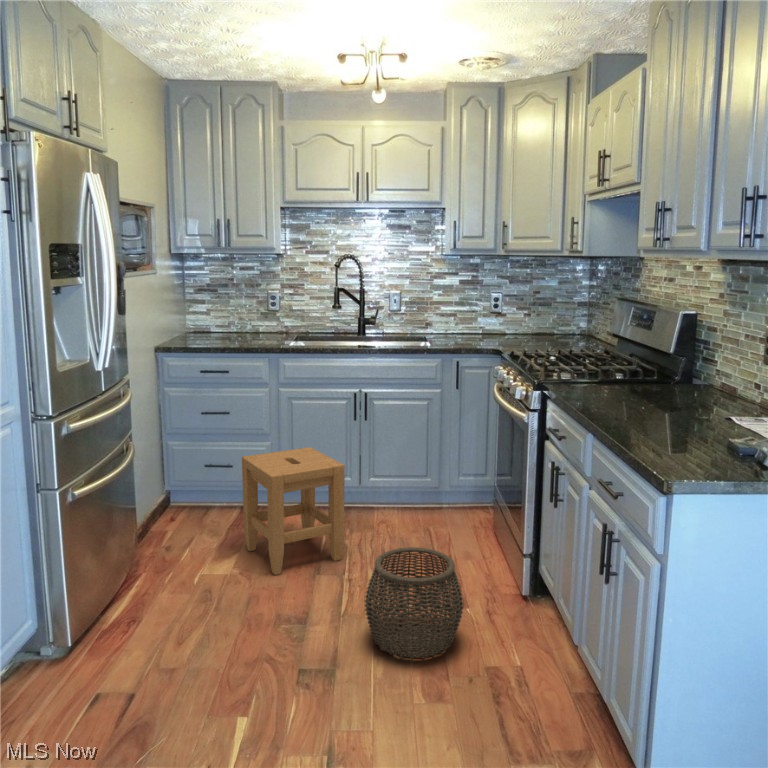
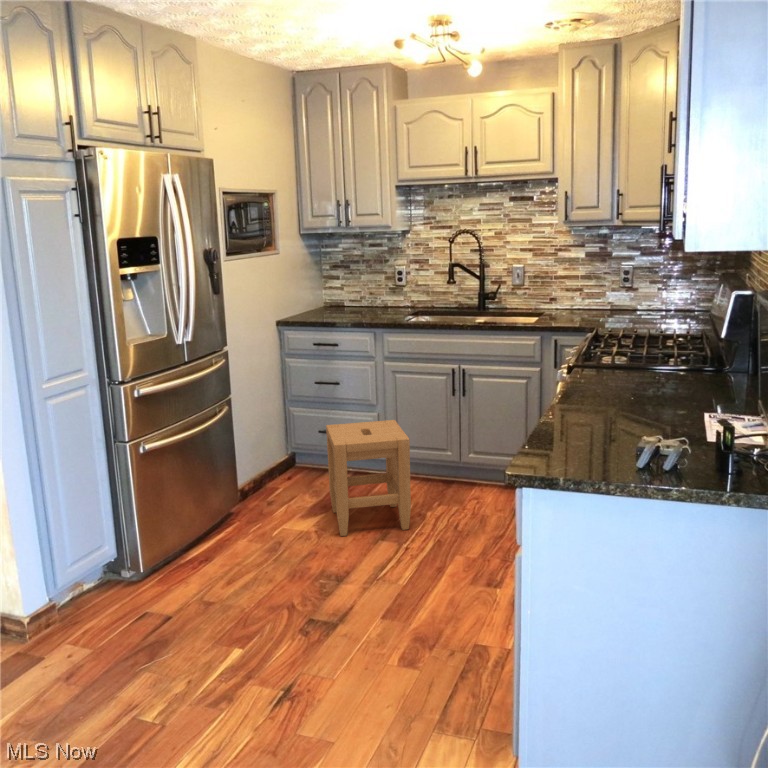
woven basket: present [365,547,463,659] -> none [374,522,470,629]

